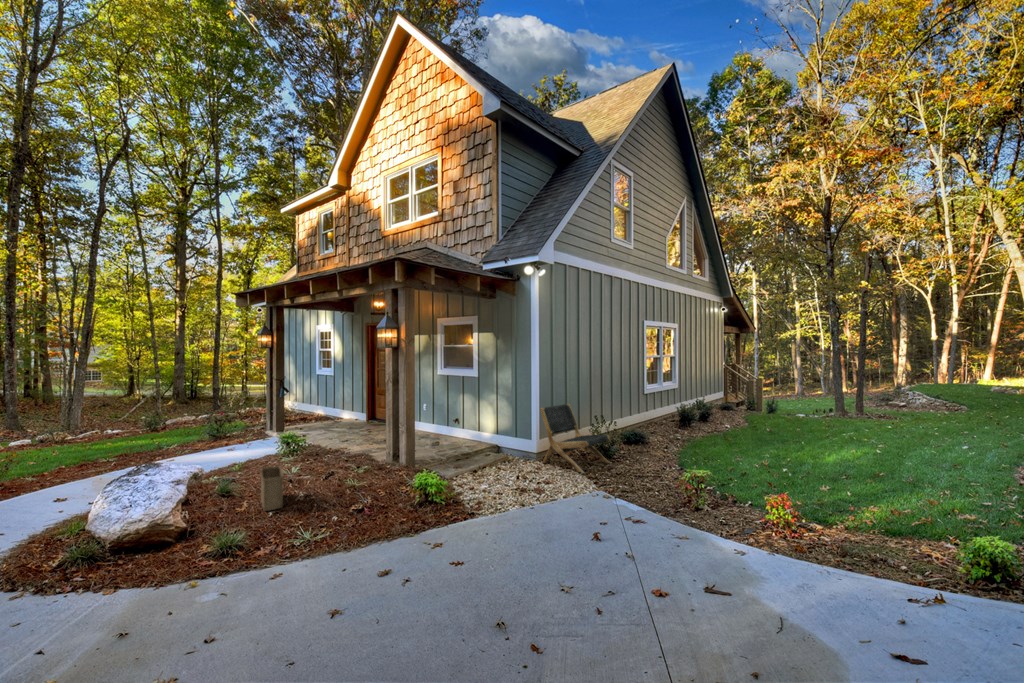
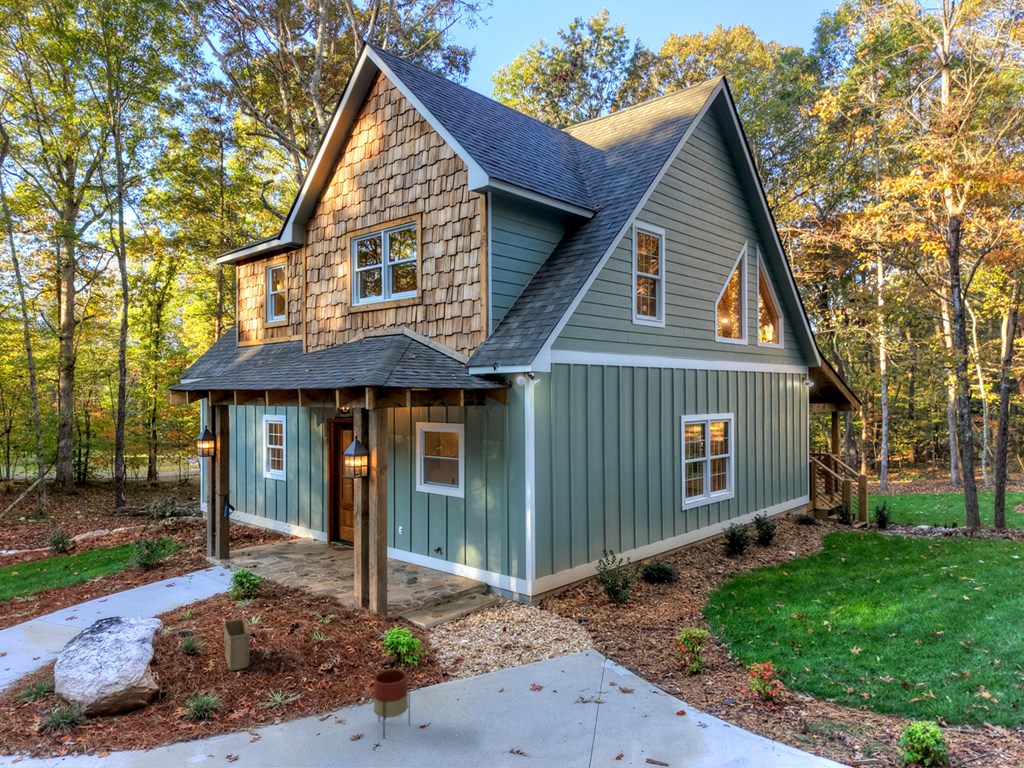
lounge chair: present [540,403,610,473] -> none [536,533,620,623]
planter: none [400,503,437,570] -> present [374,669,410,737]

